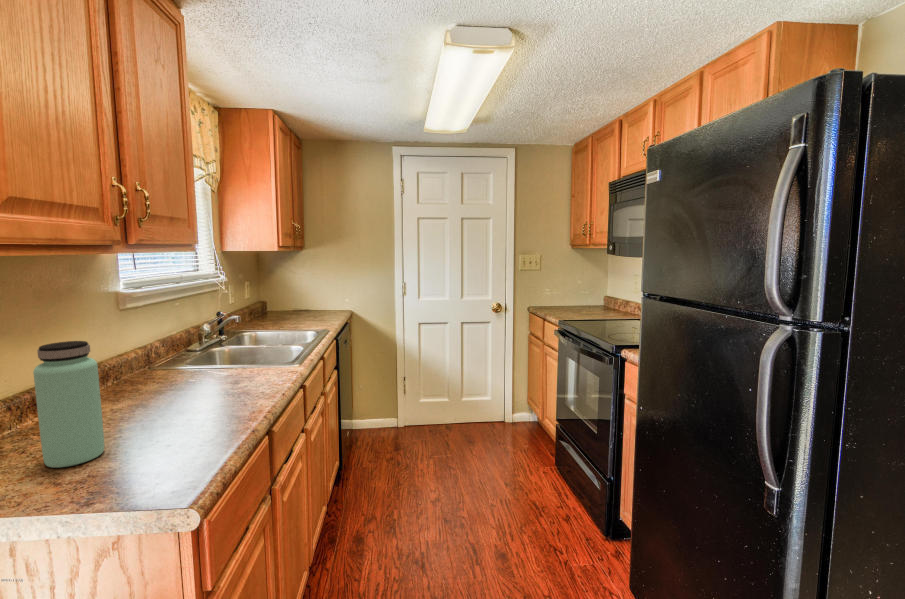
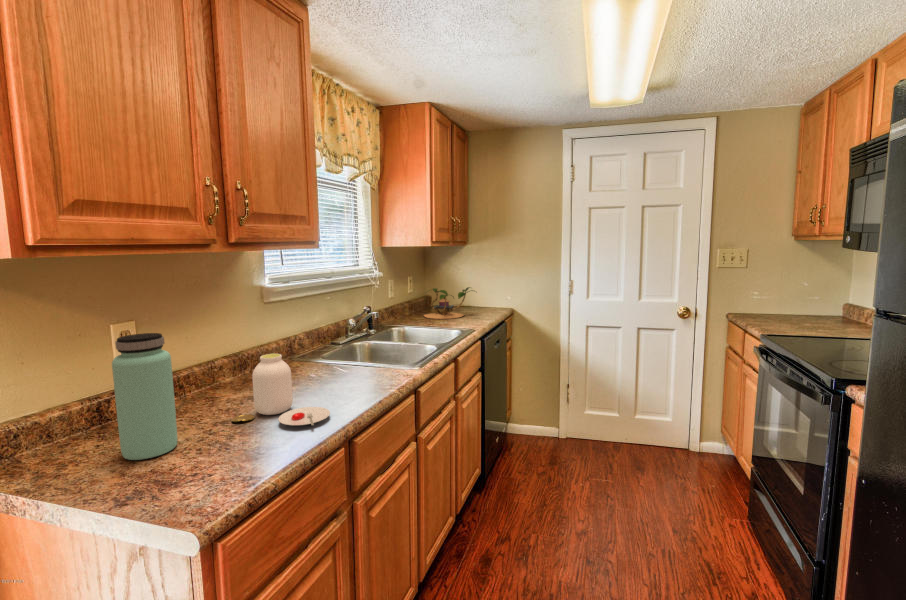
plant: none [268,289,322,321] -> present [424,287,473,319]
jar: none [143,356,249,423] -> present [232,354,330,425]

